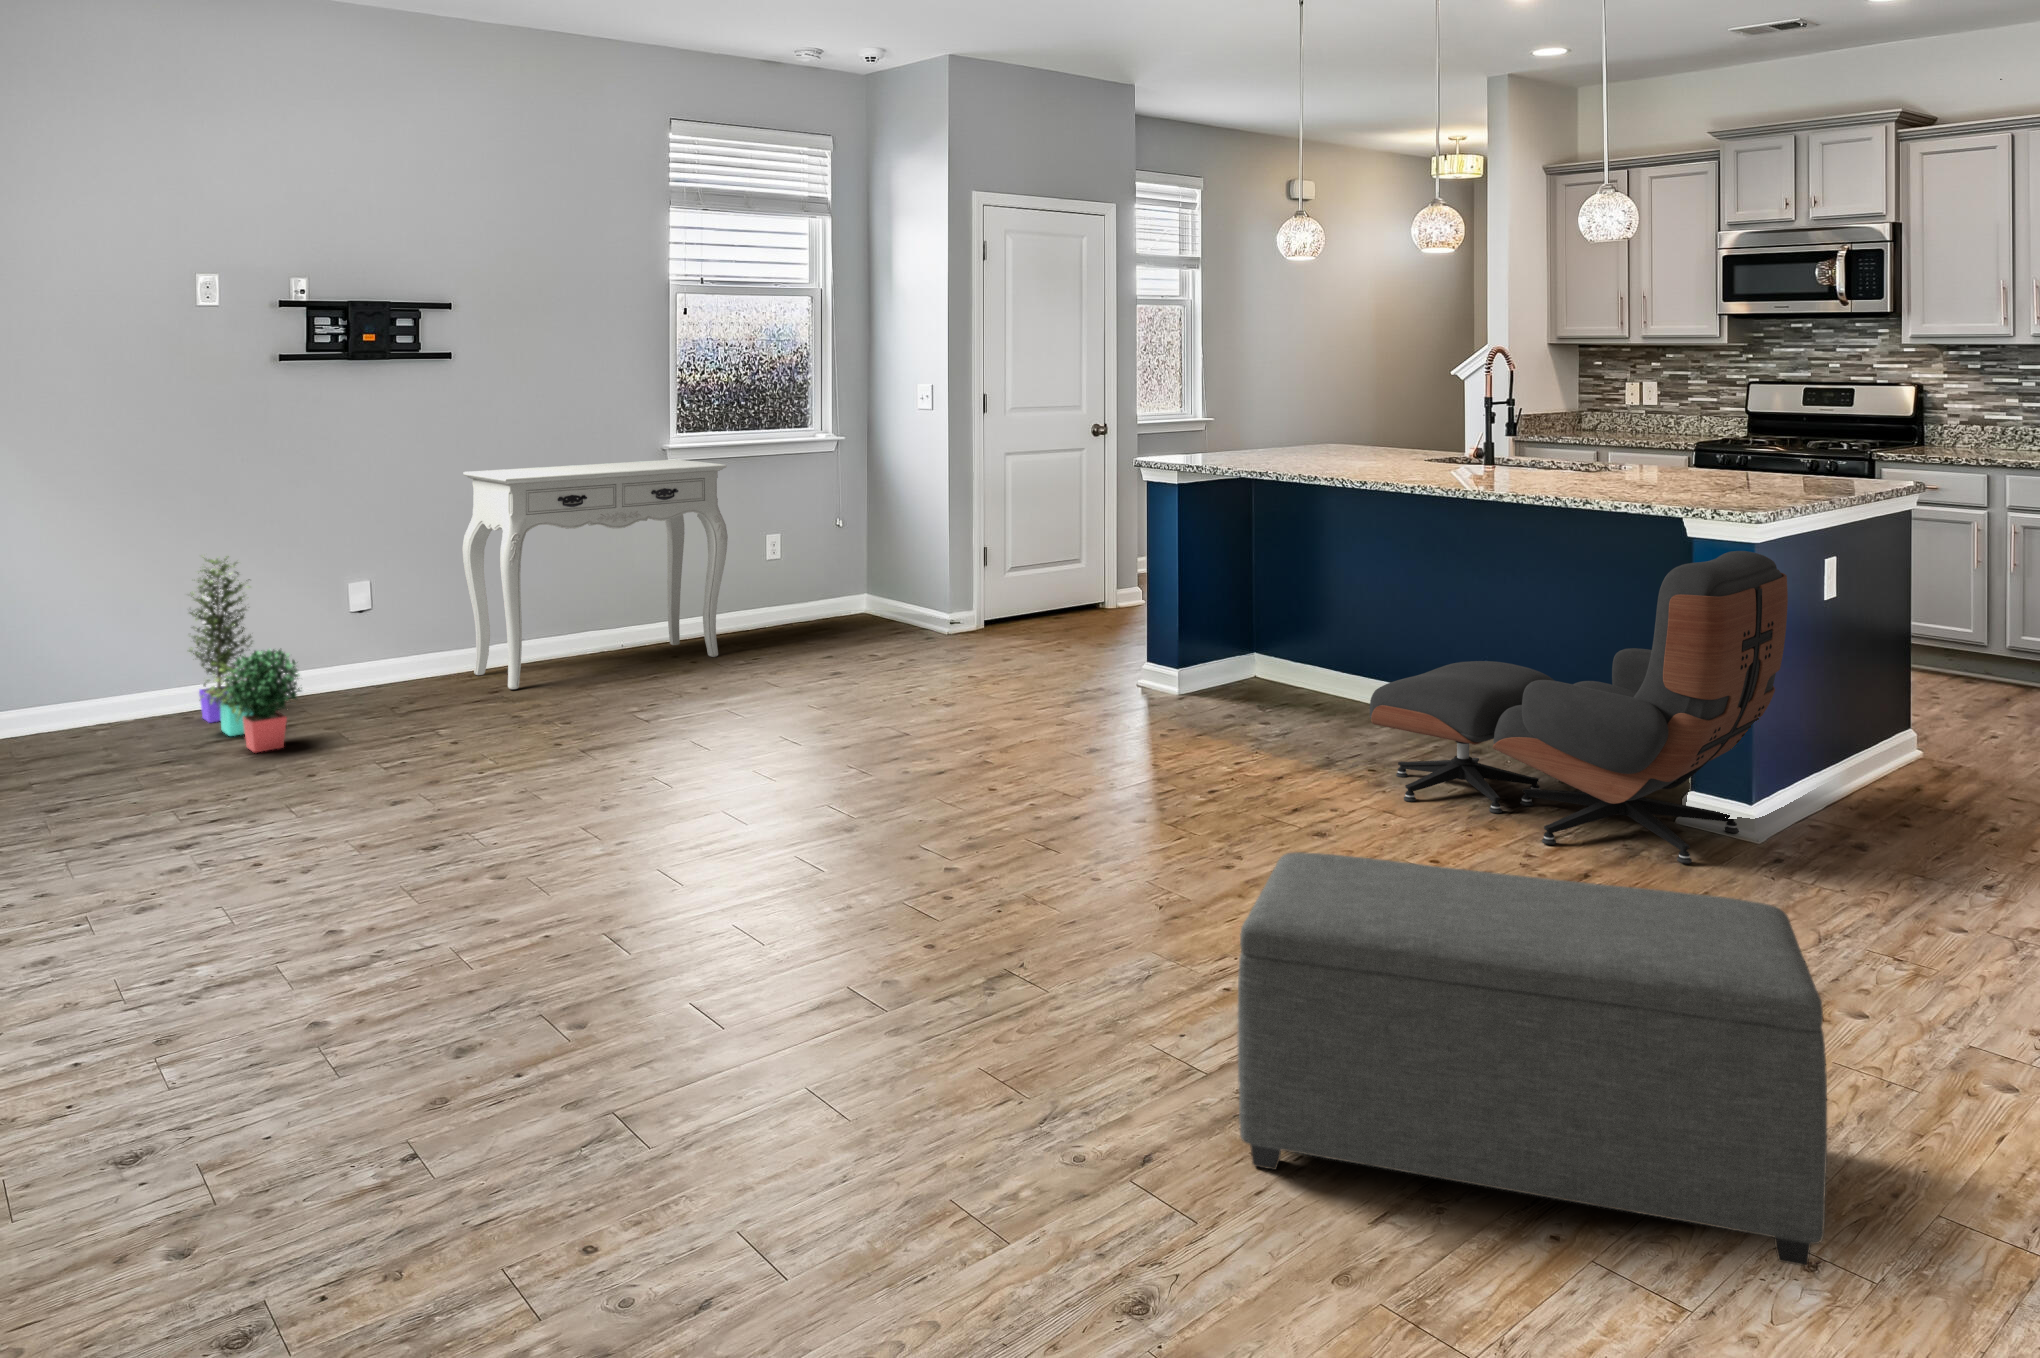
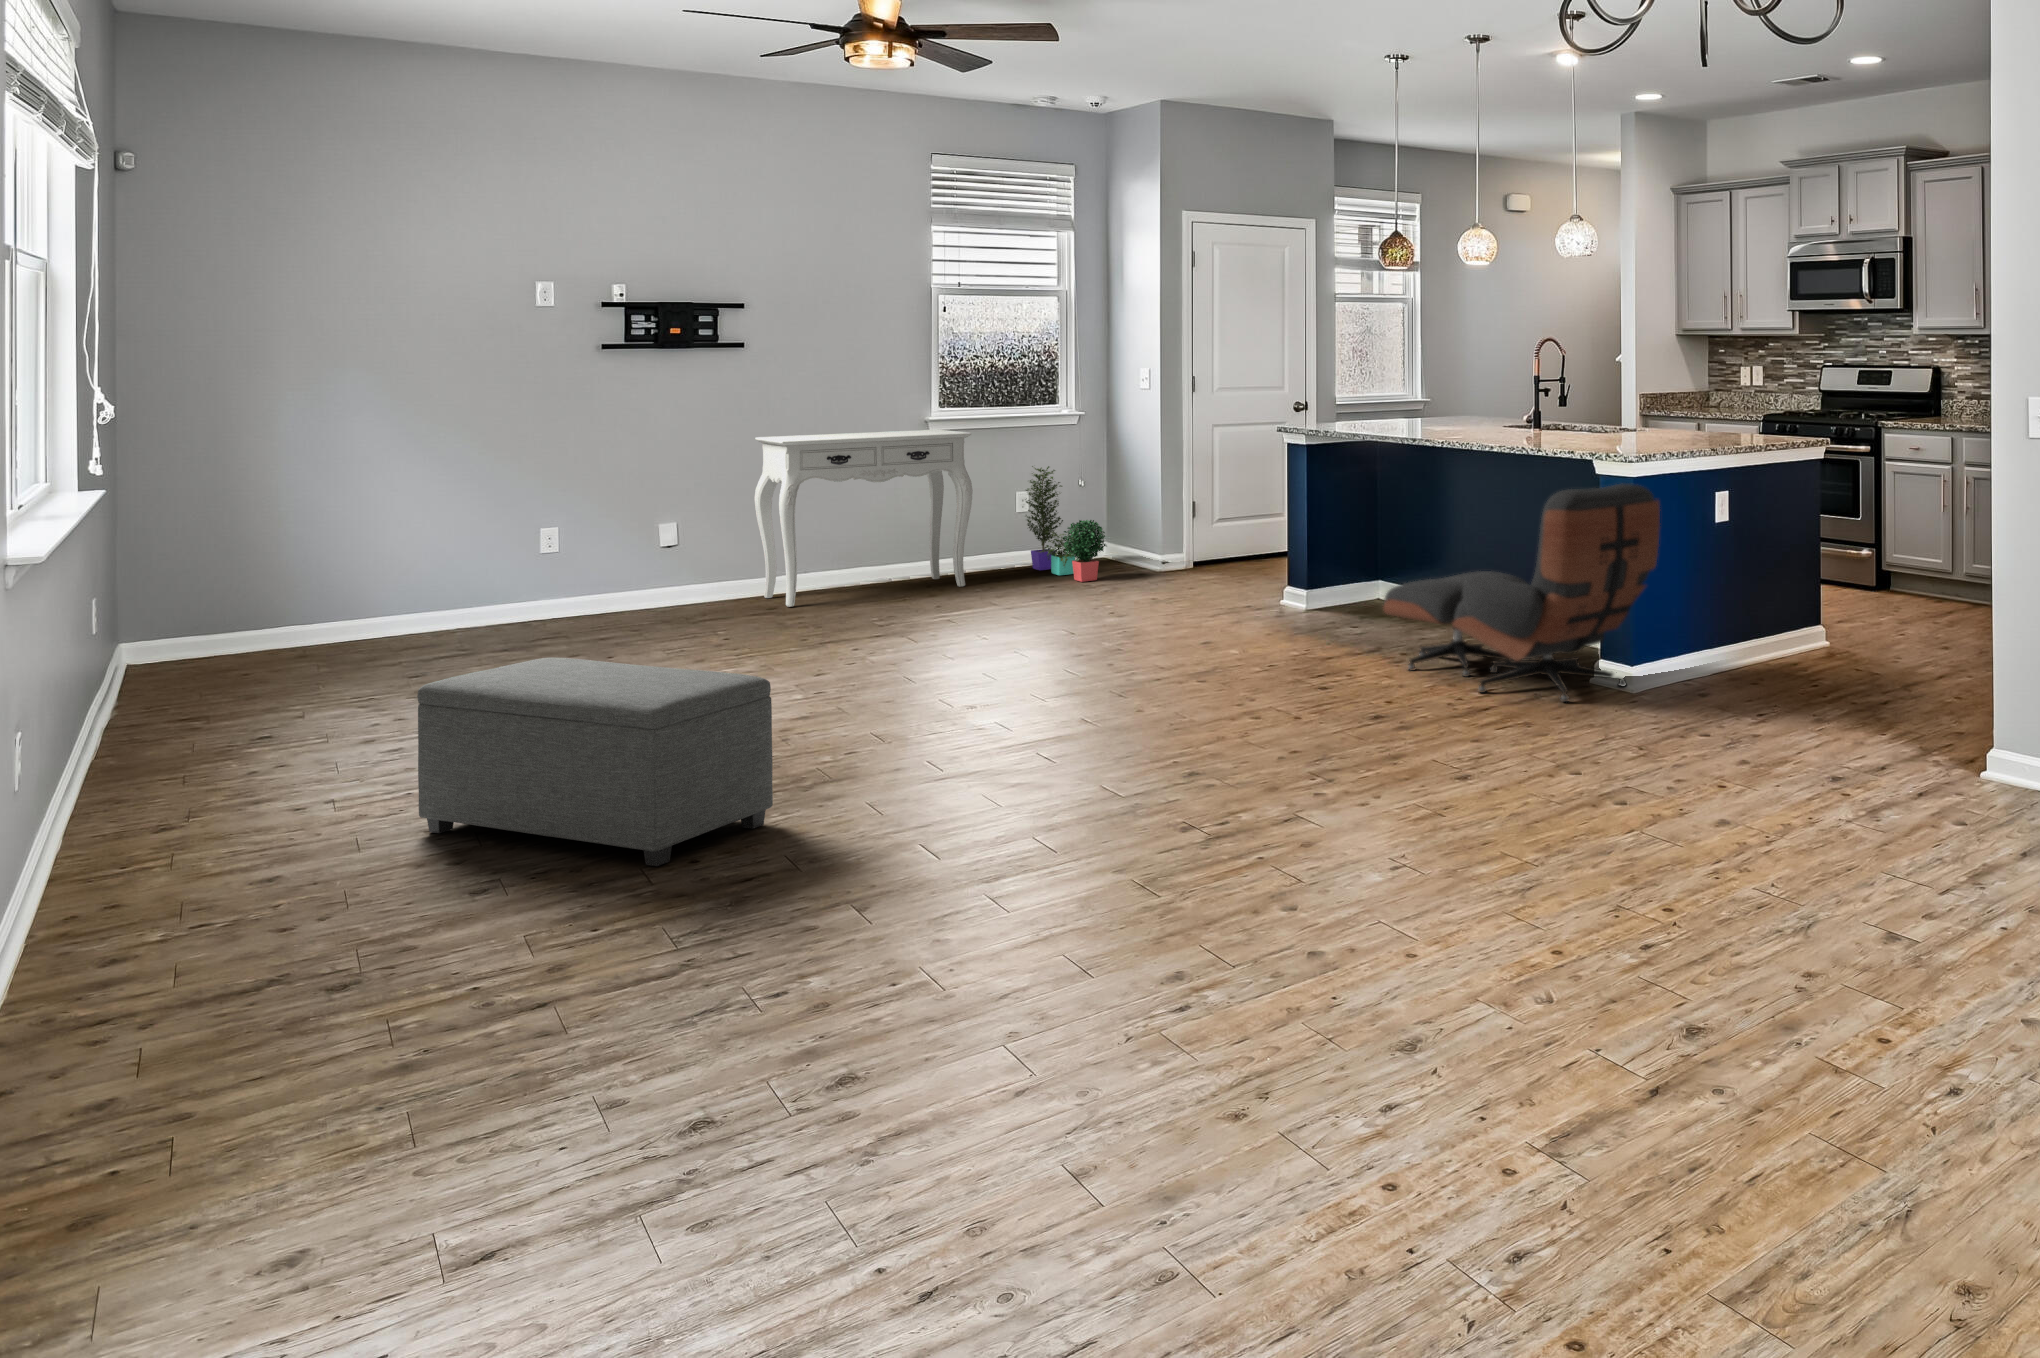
potted plant: present [189,556,301,752] -> present [1025,466,1107,582]
ottoman: present [1238,852,1827,1266] -> present [417,657,773,866]

